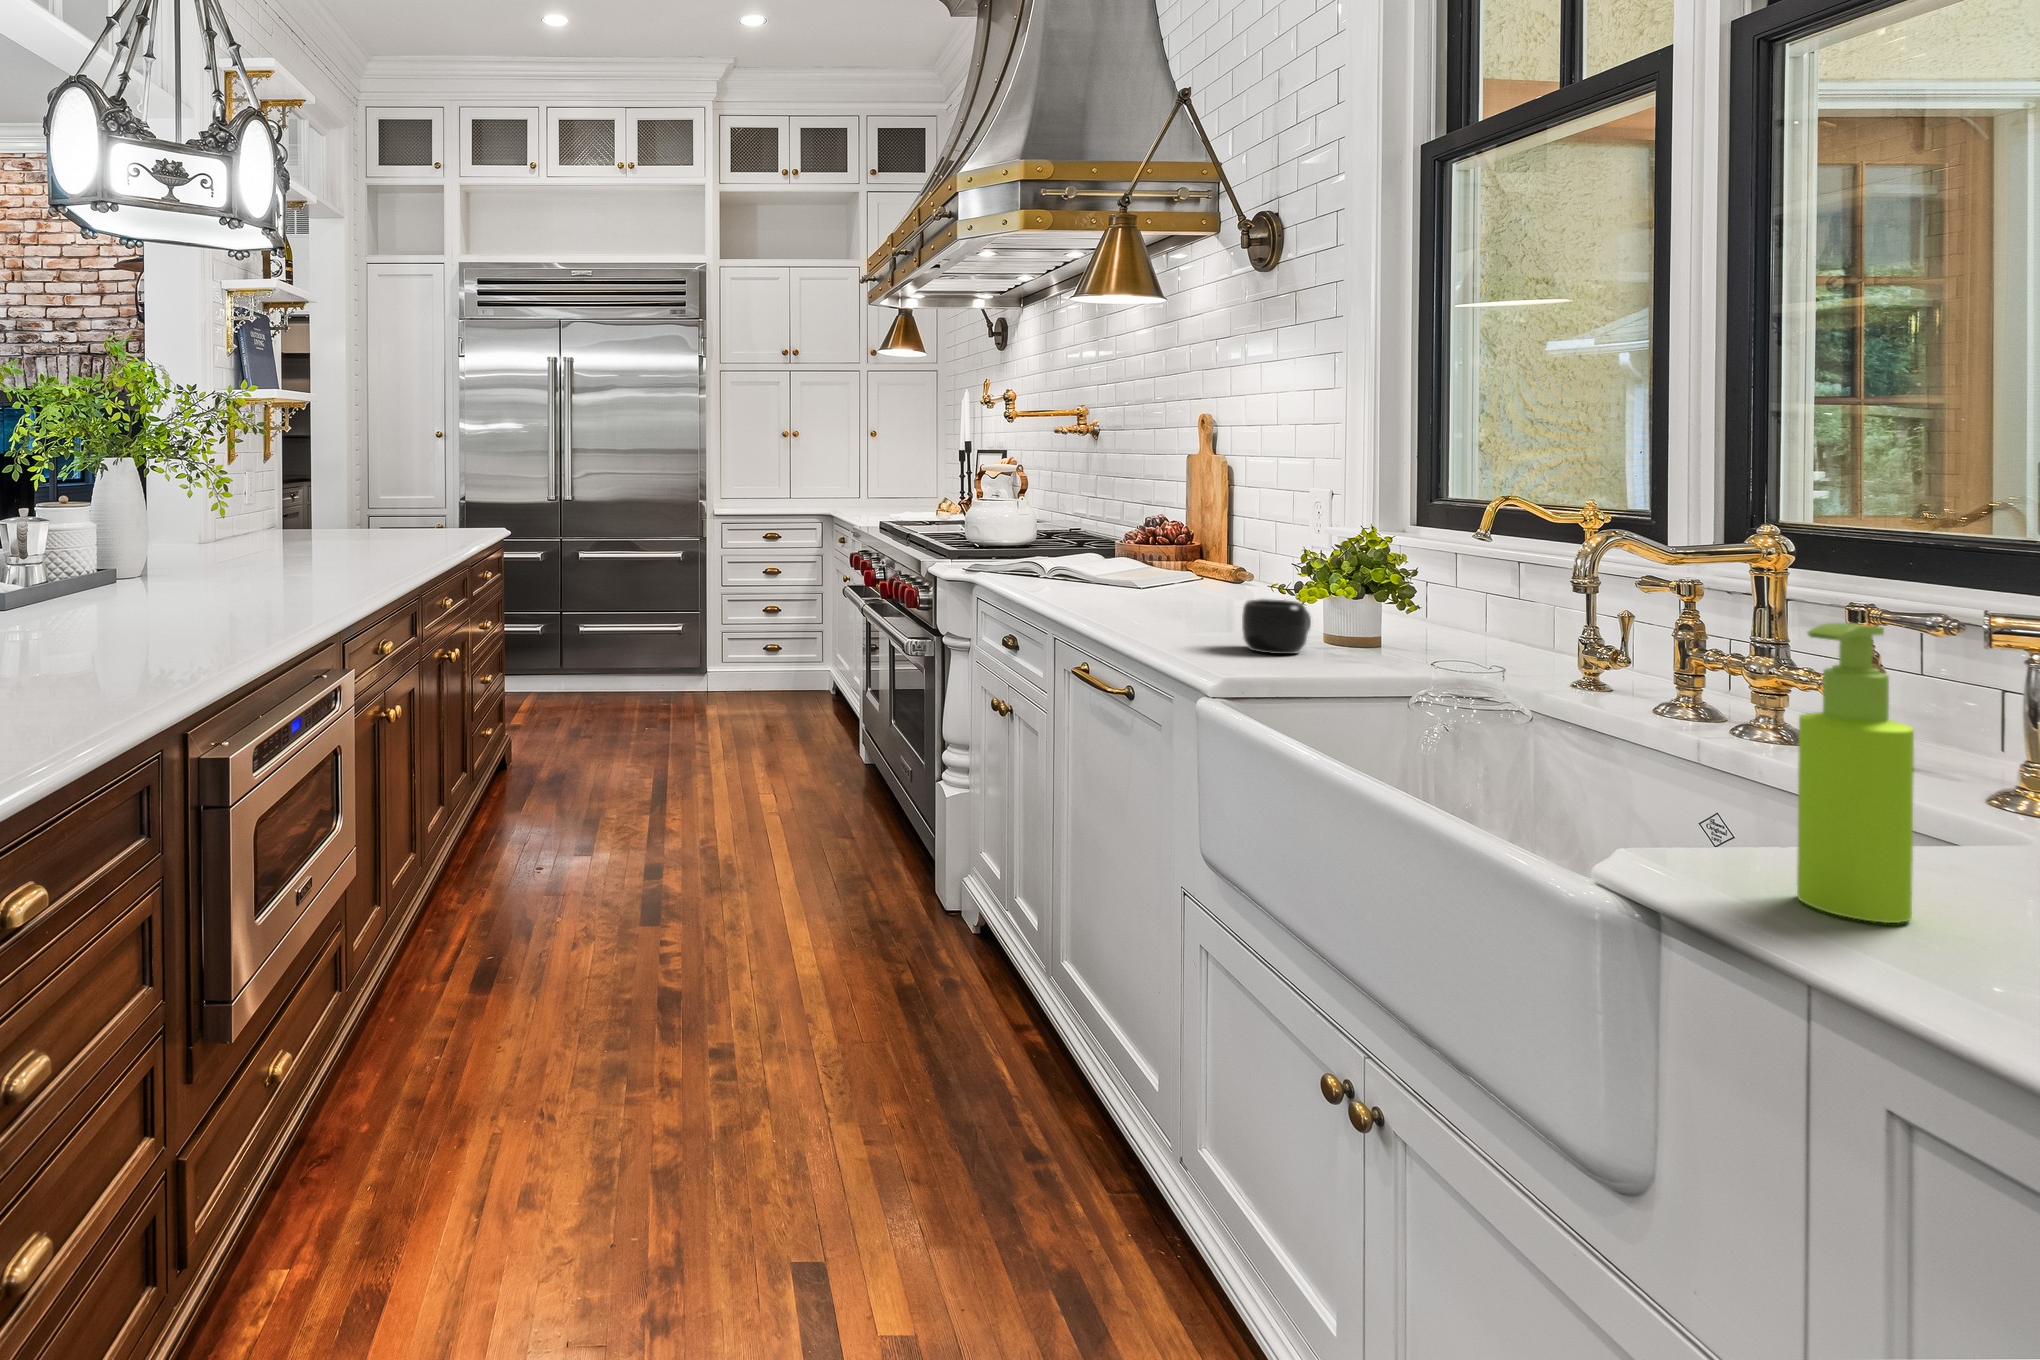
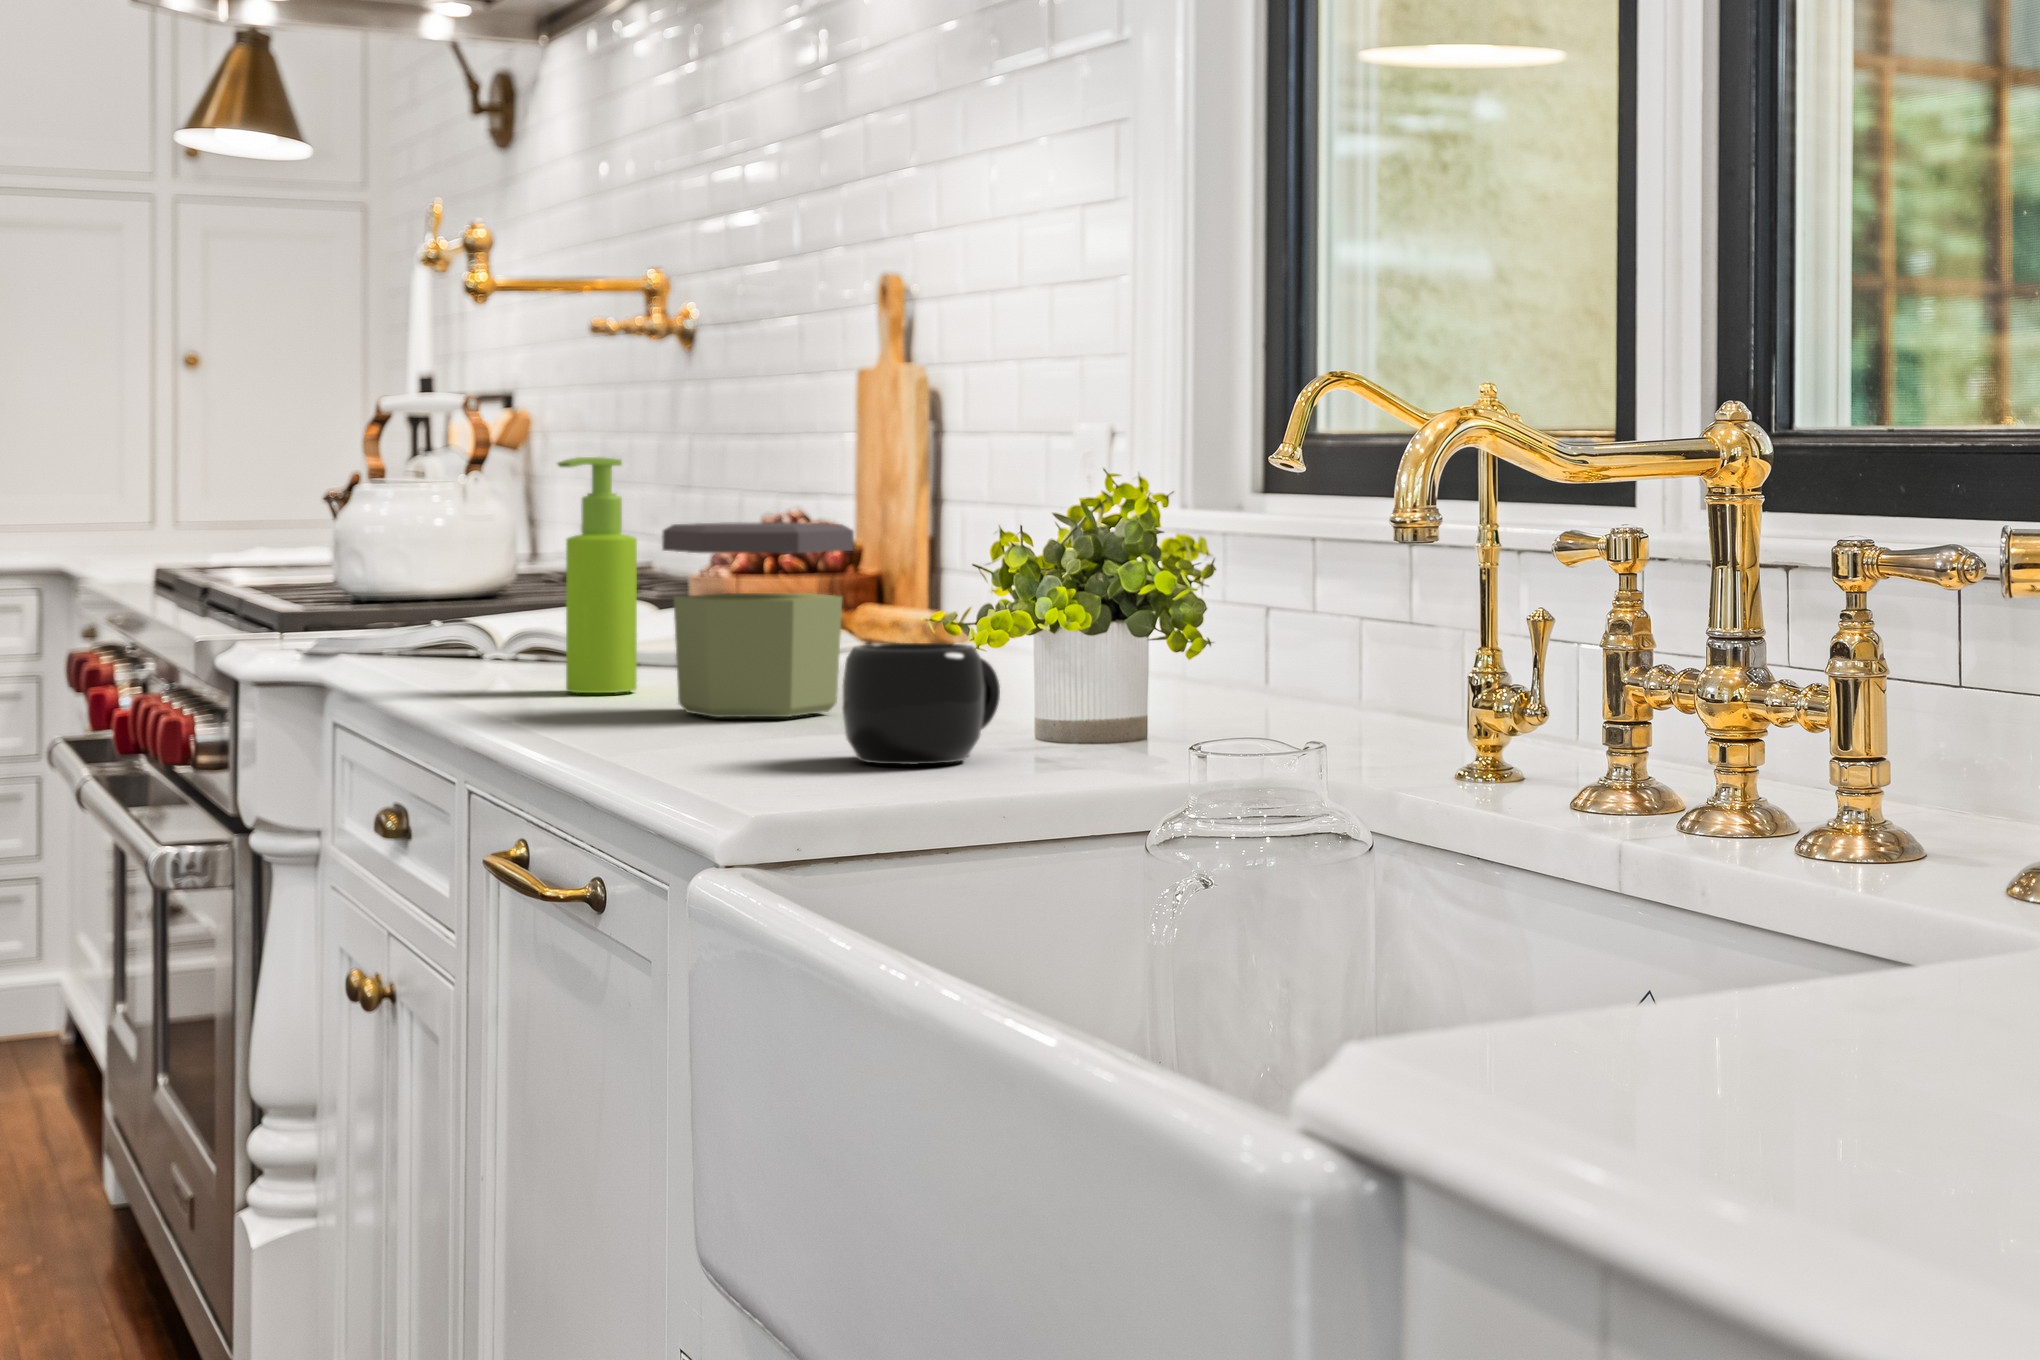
jar: none [1140,536,1225,620] -> present [662,522,854,717]
soap dispenser: present [1797,623,1914,923] -> present [557,457,637,693]

